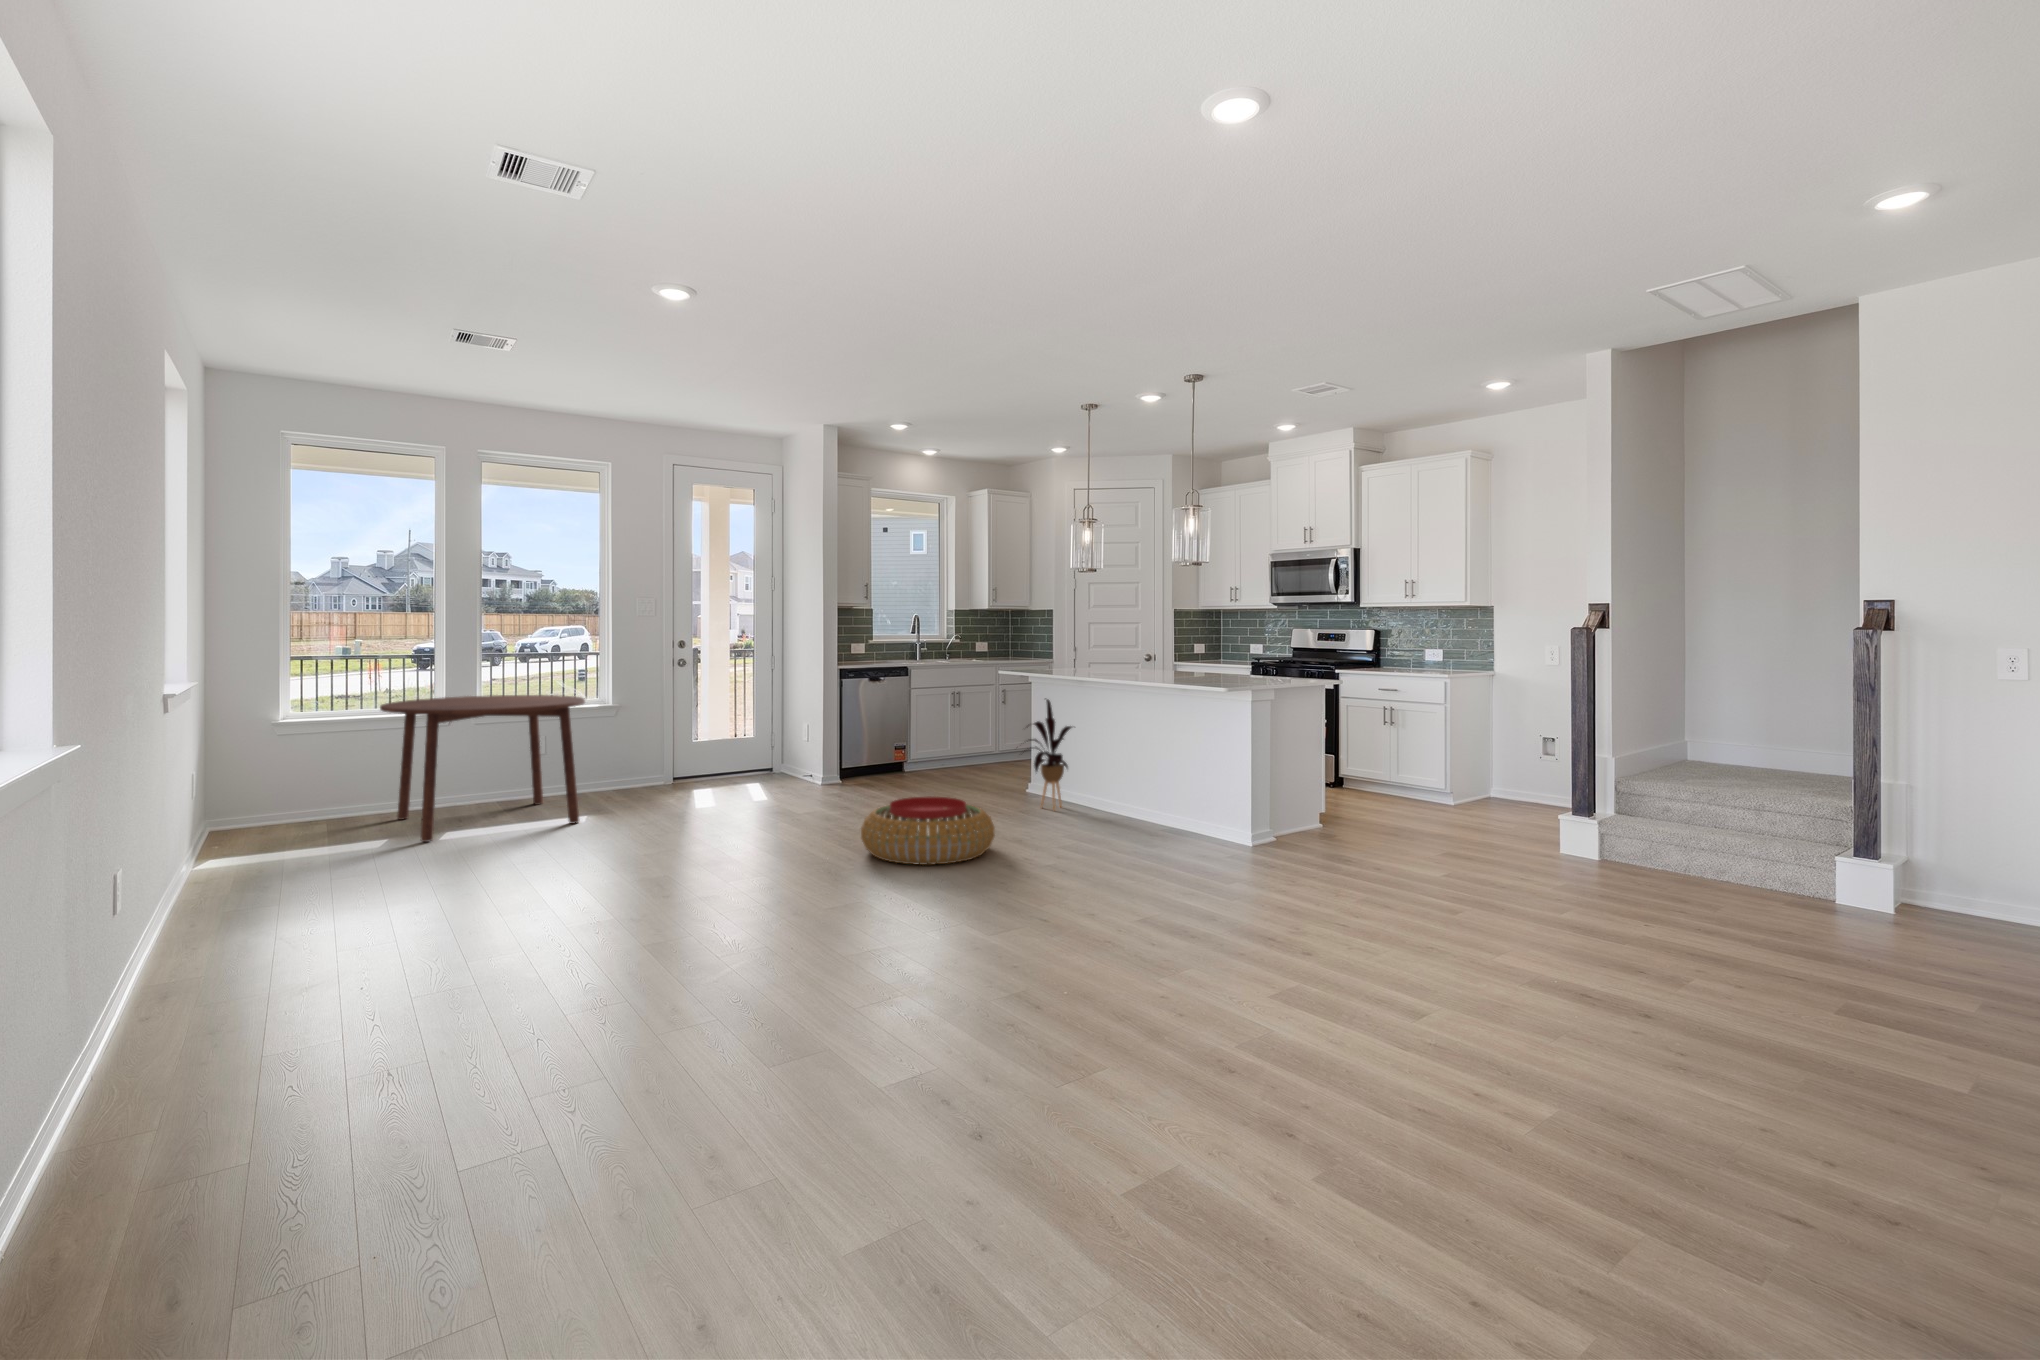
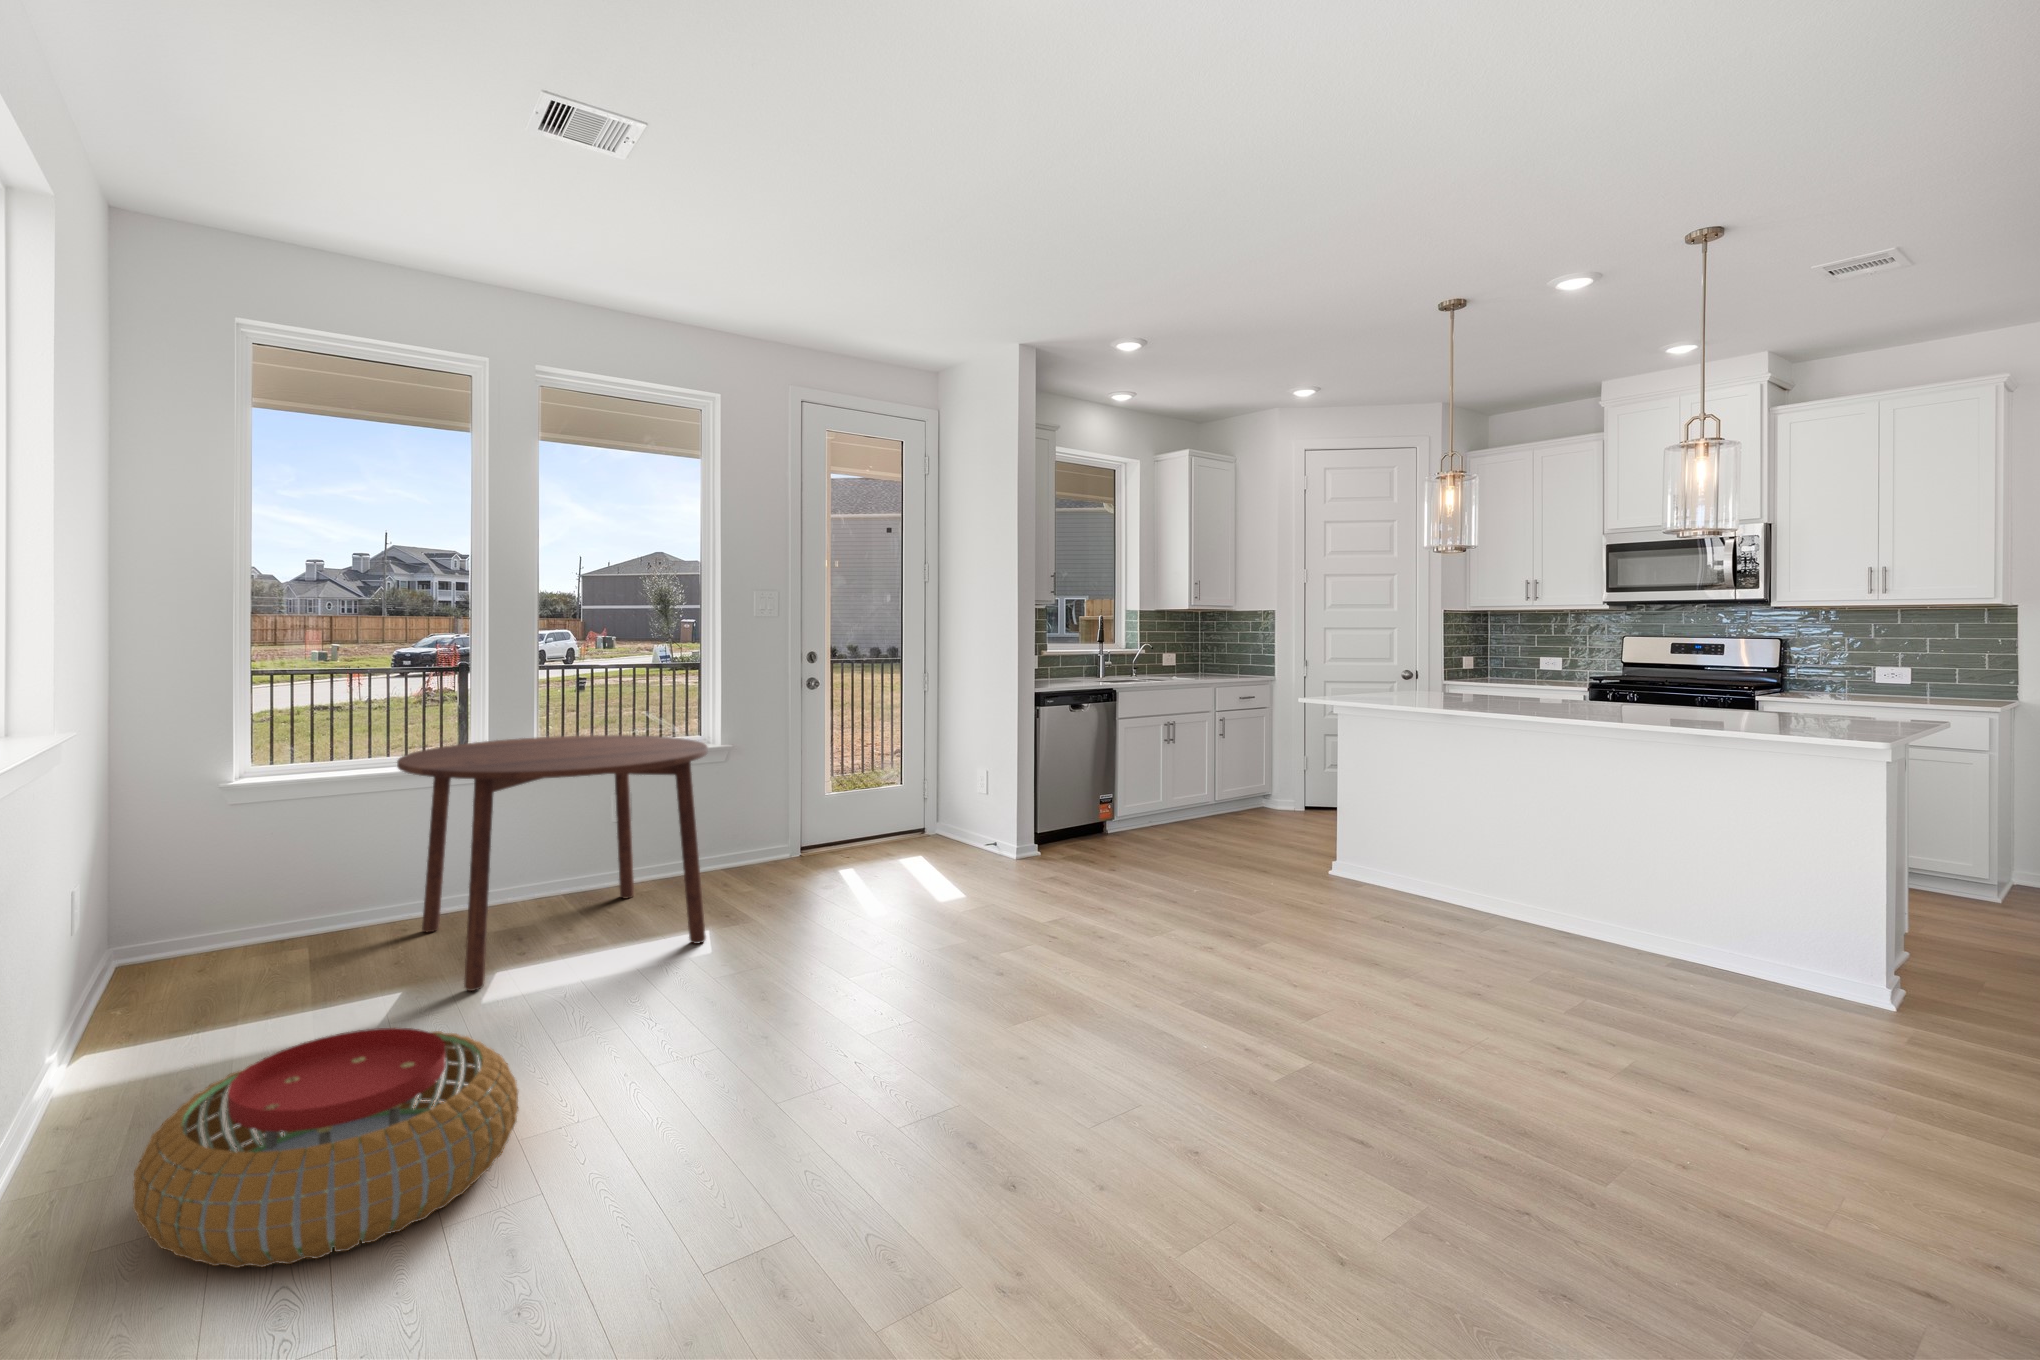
house plant: present [1024,699,1072,810] -> none [1348,744,1440,916]
pouf: present [861,797,995,865] -> present [133,1028,518,1268]

